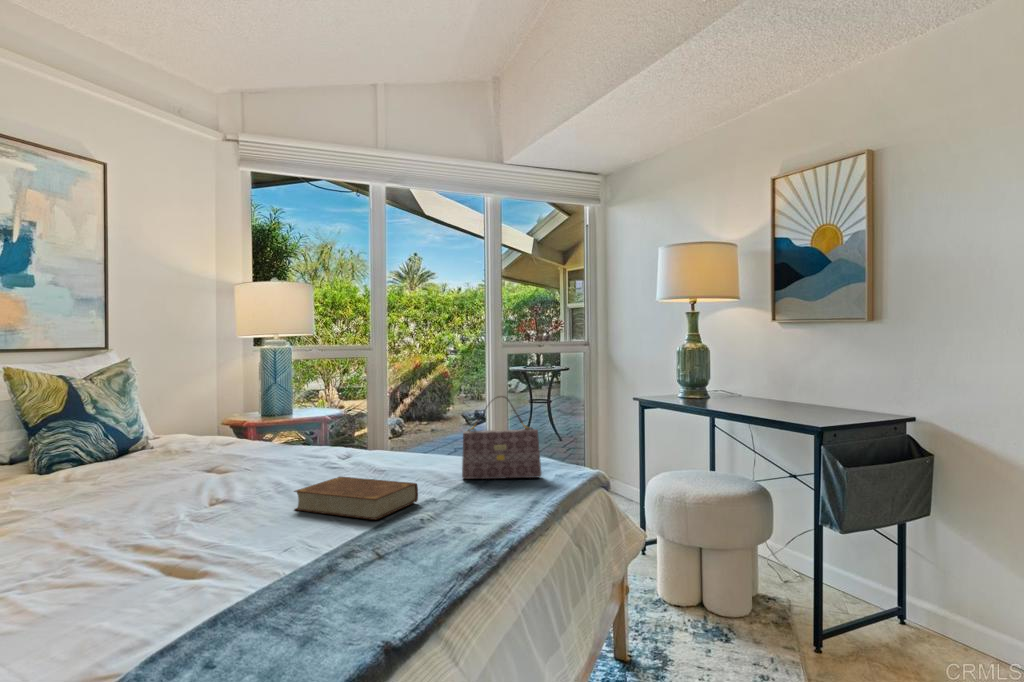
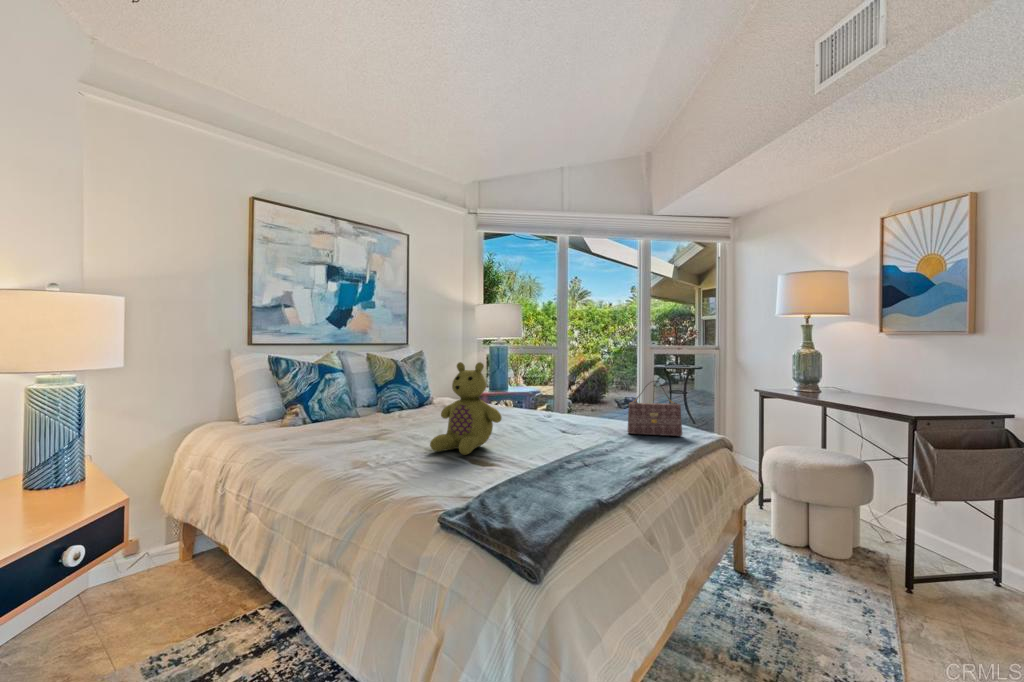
stuffed bear: none [86,378,237,553] -> present [430,362,502,455]
book: present [294,477,418,520] -> none [528,425,602,450]

